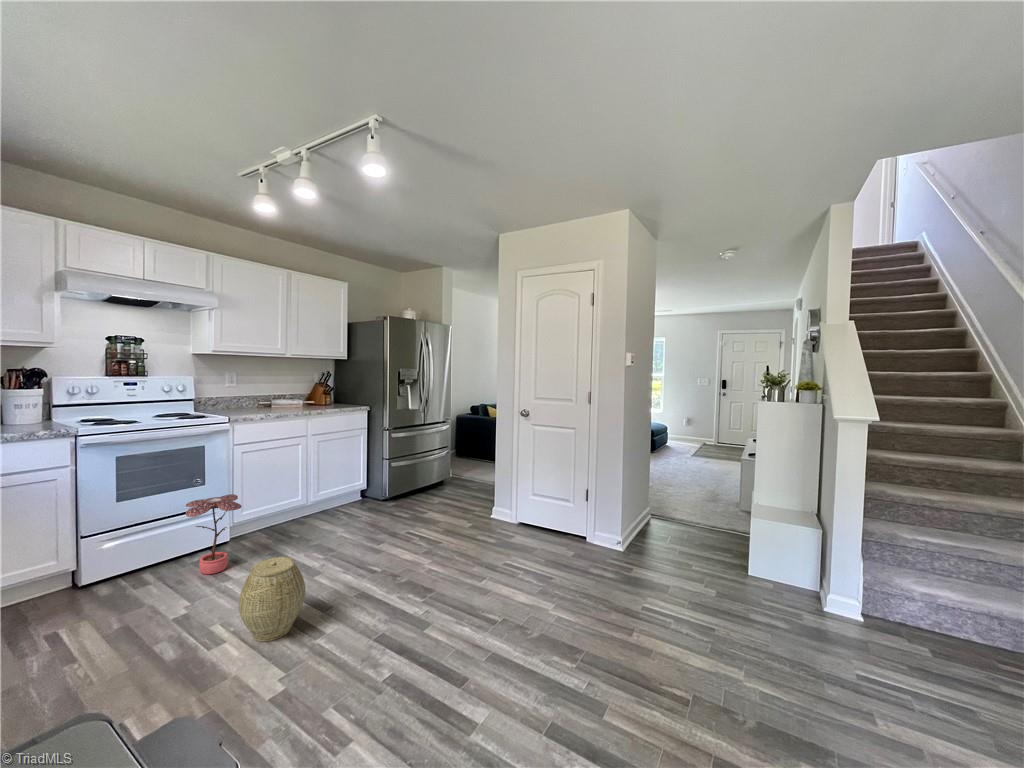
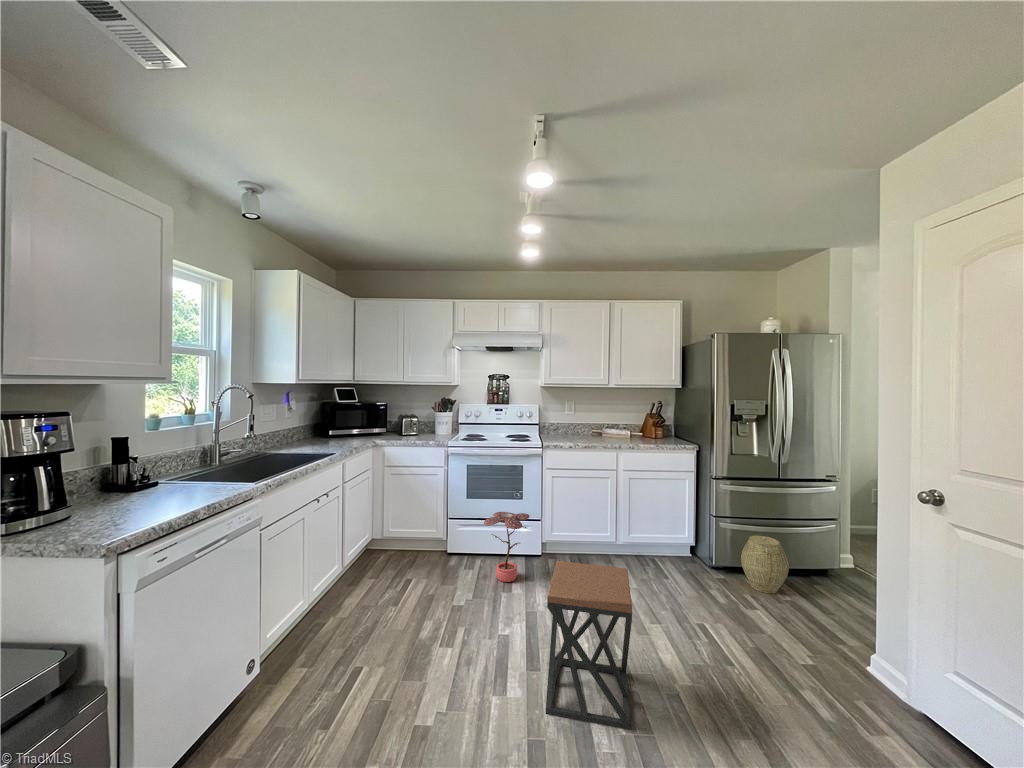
stool: none [338,498,425,622] -> present [546,561,632,730]
woven basket: present [239,557,305,642] -> present [741,536,789,593]

